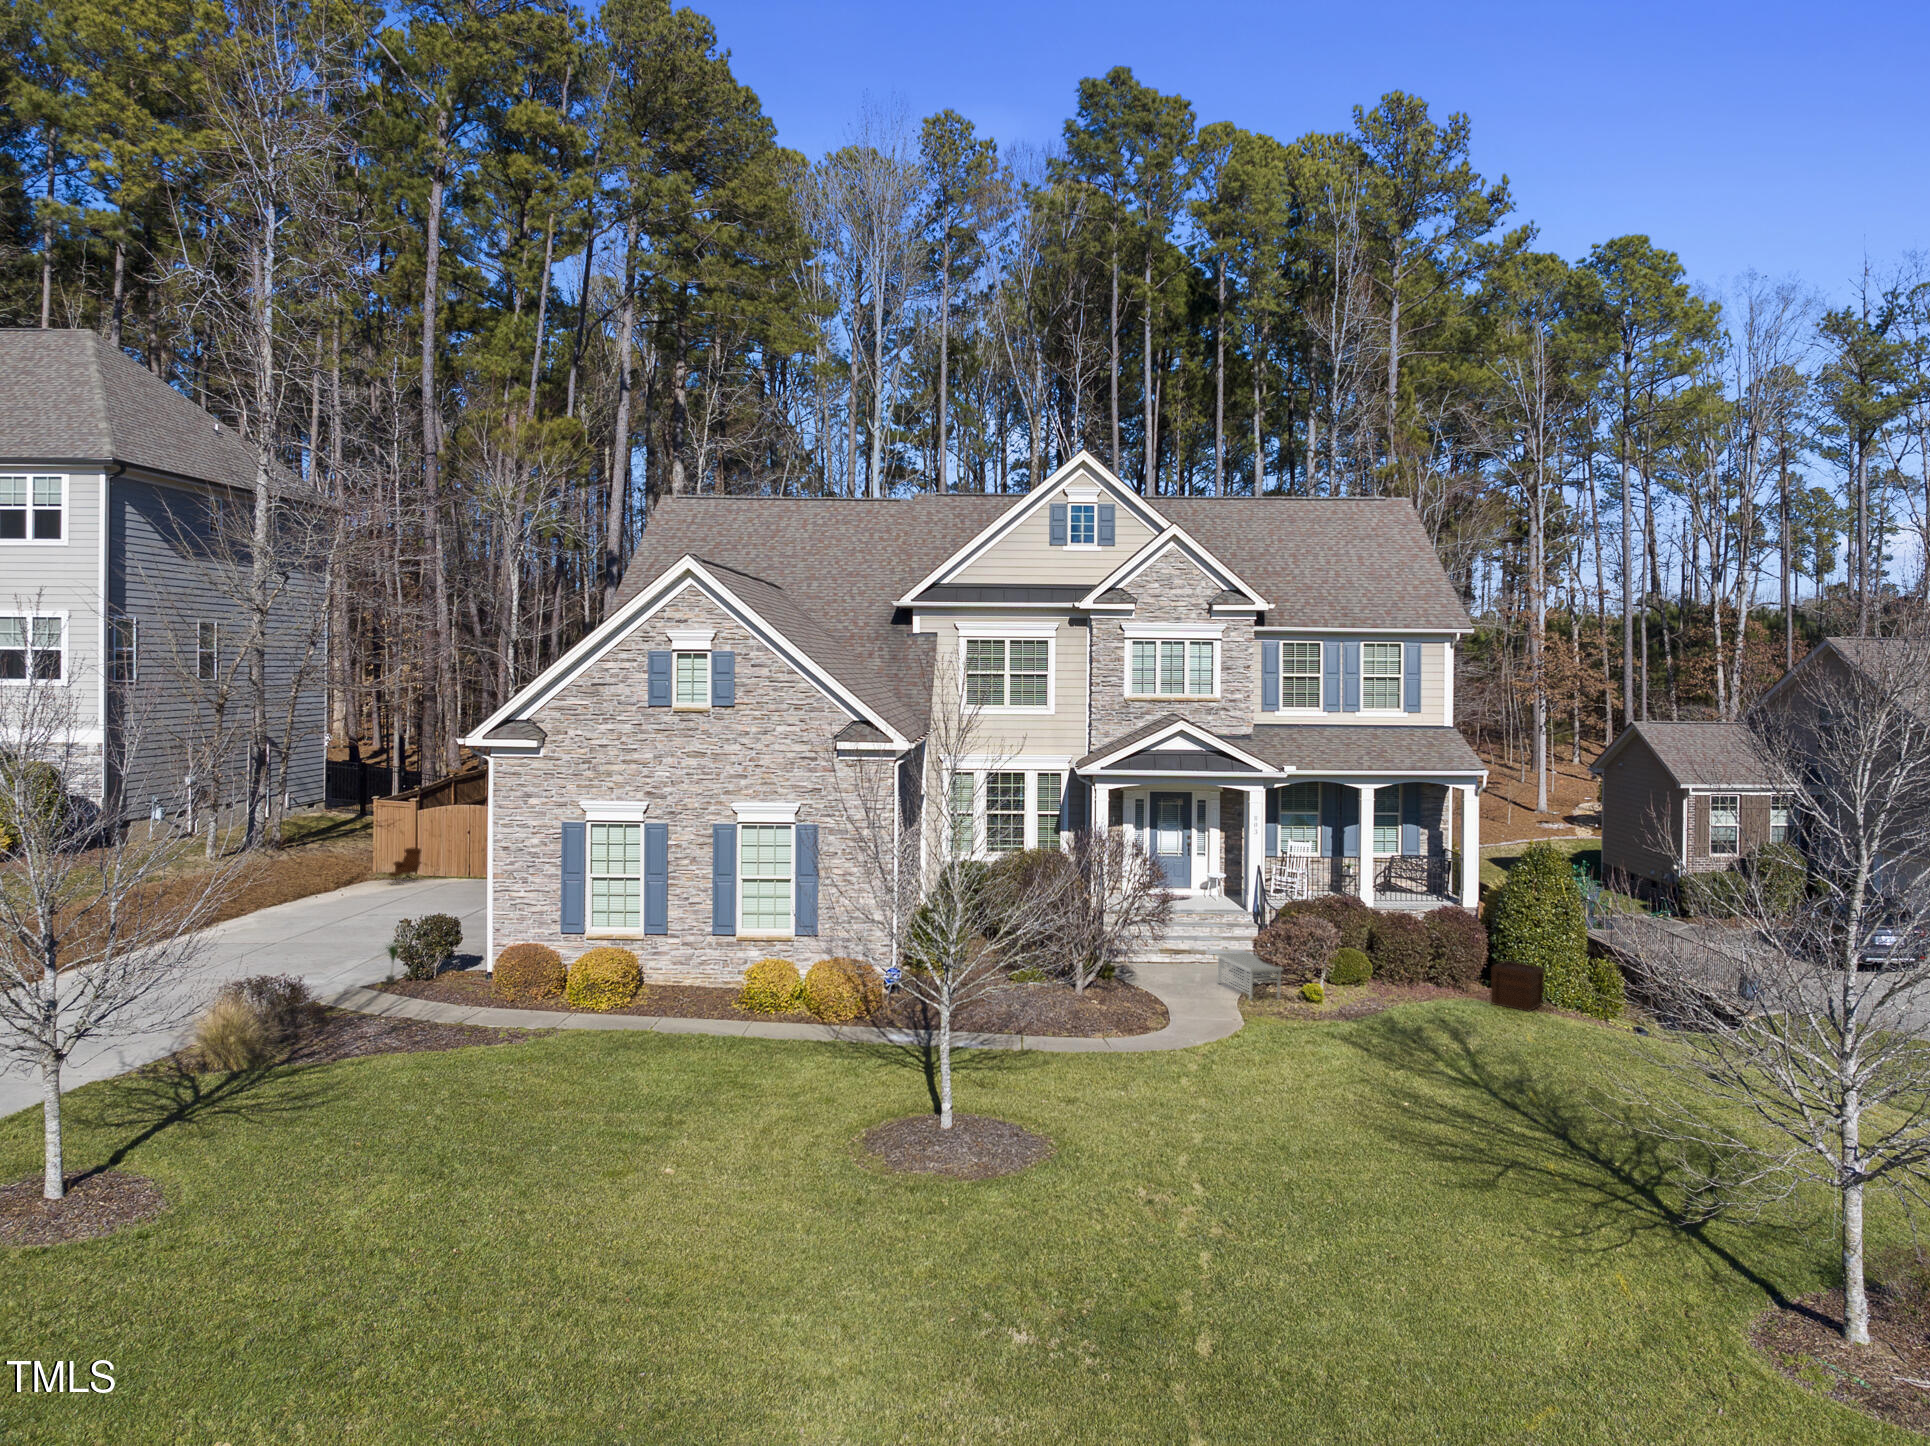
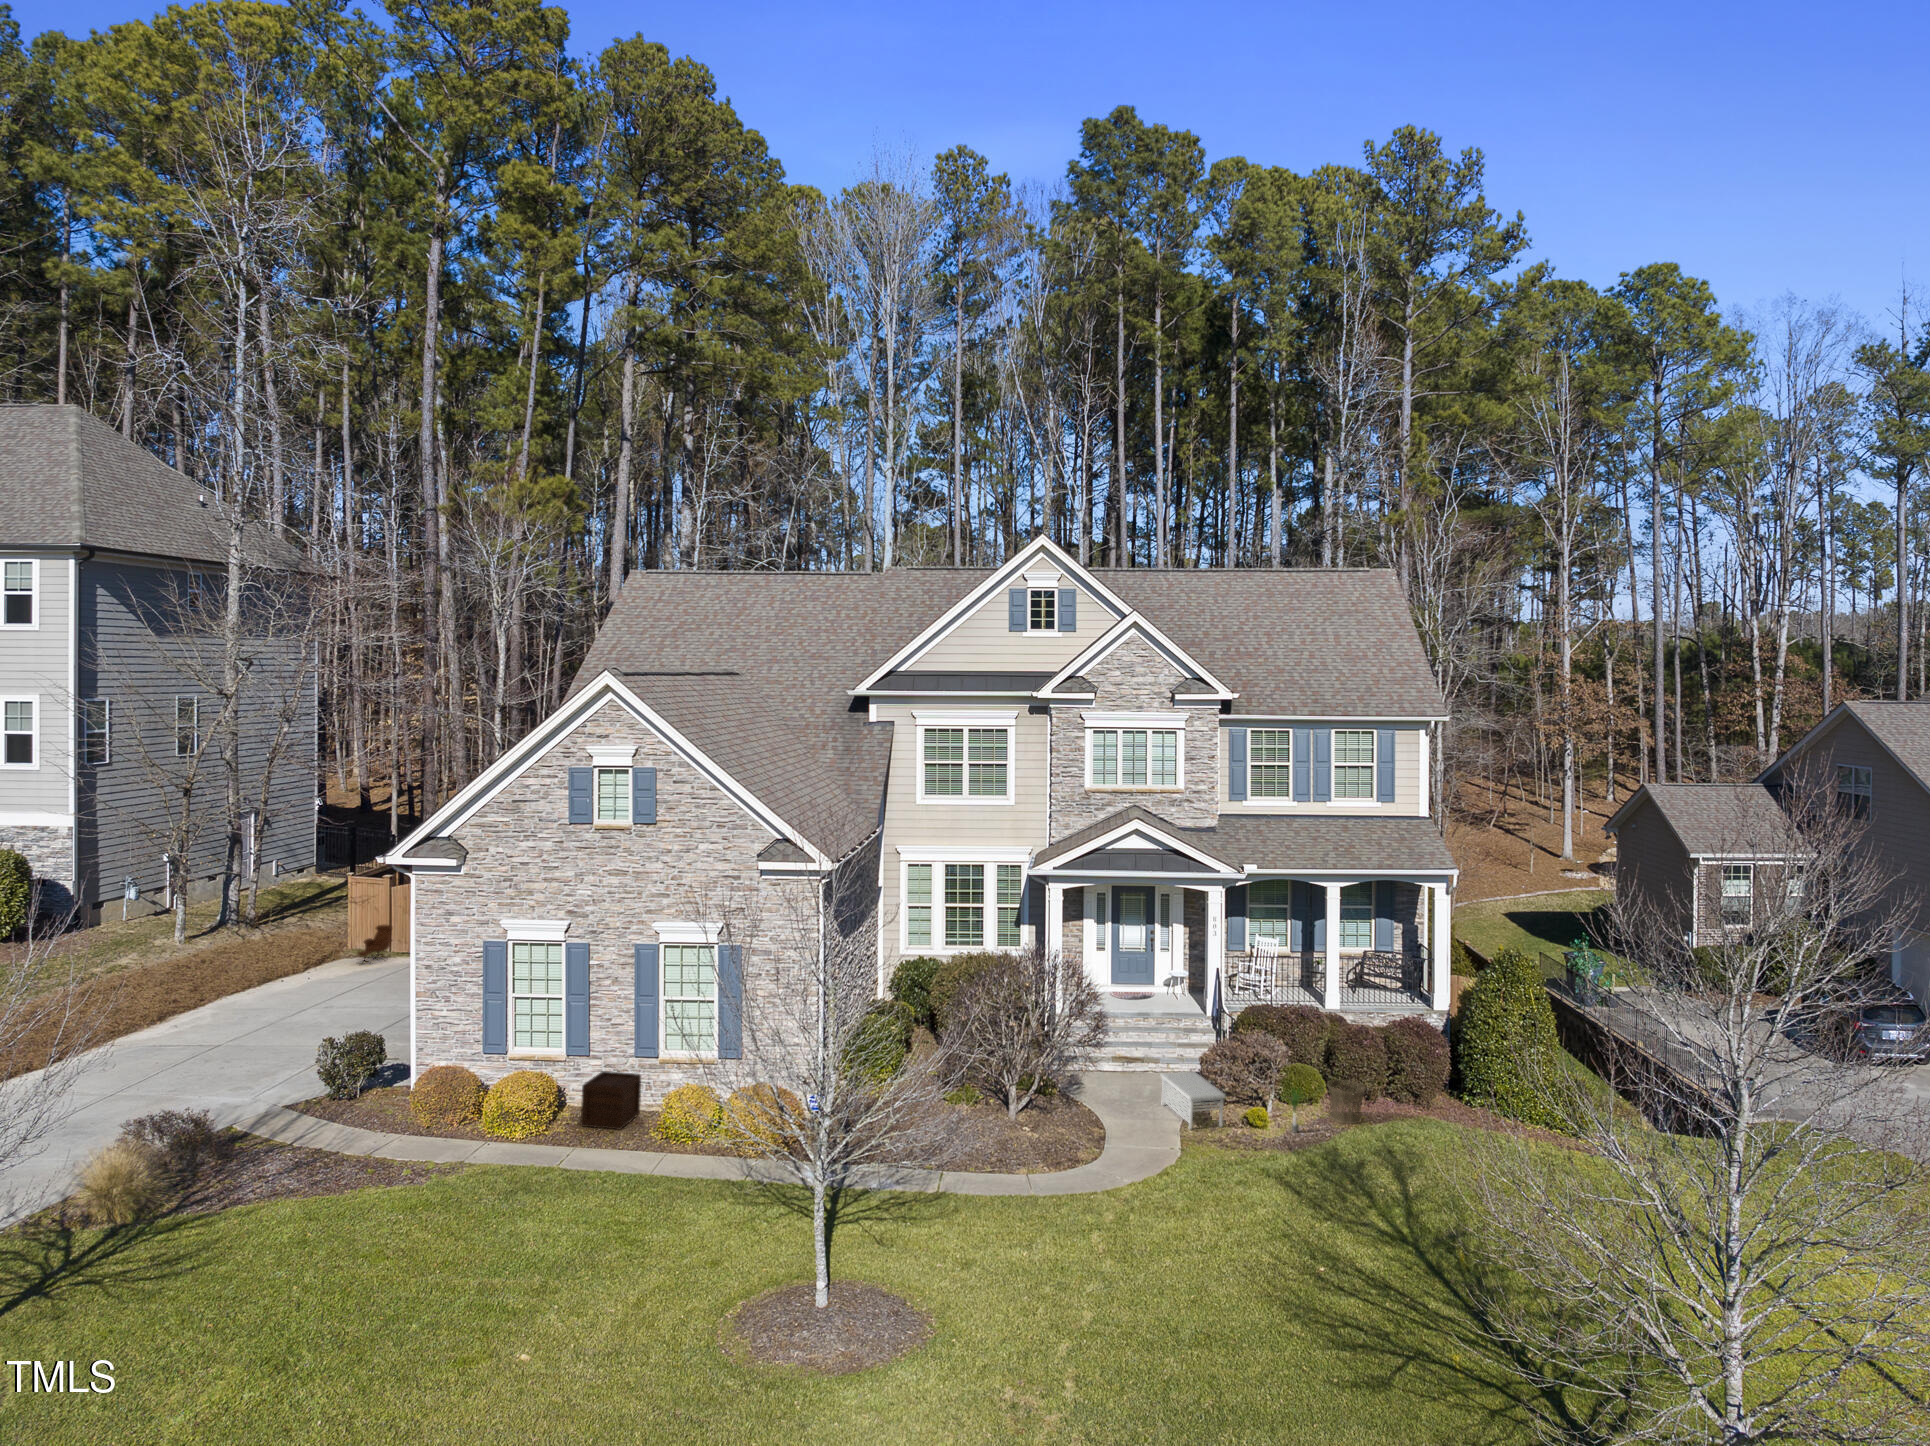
potted plant: present [386,942,399,984] -> present [1289,1089,1301,1133]
basket: none [1375,958,1413,997] -> present [1327,1080,1366,1124]
wooden crate: present [1490,961,1544,1011] -> present [581,1071,641,1129]

